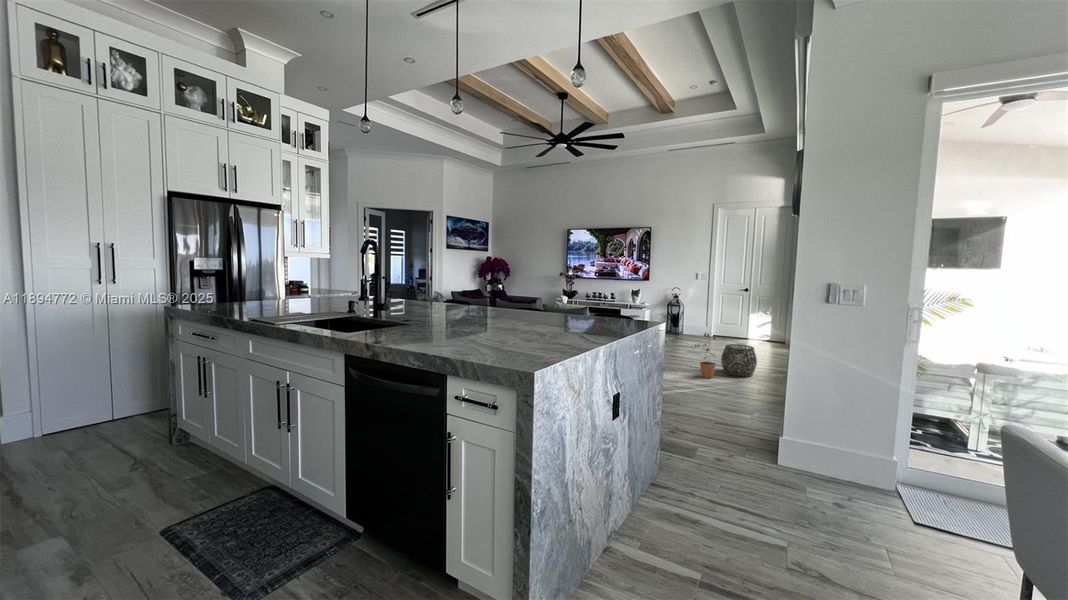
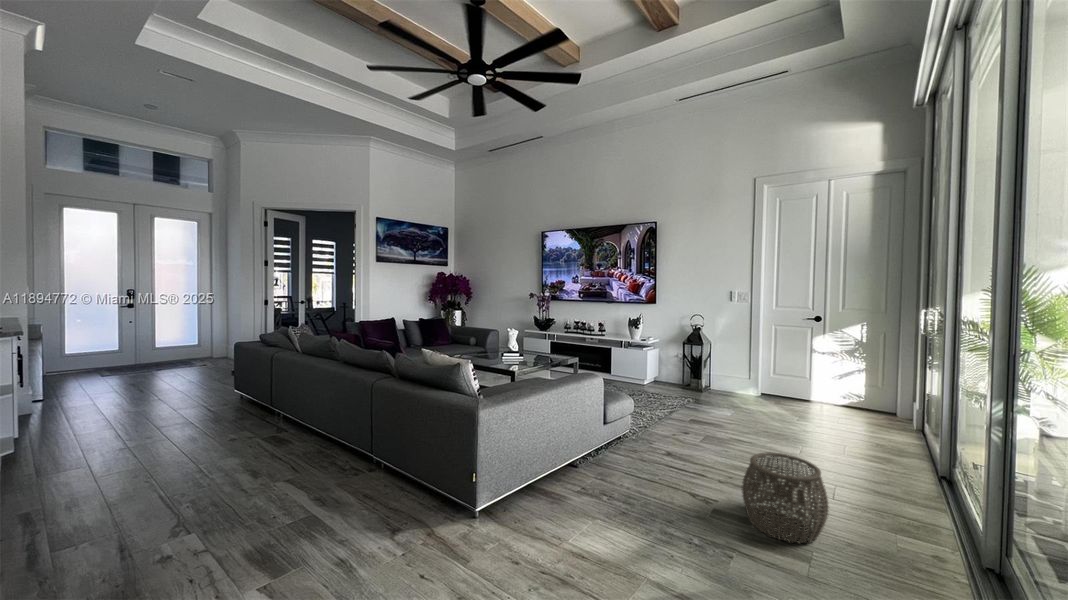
potted plant: present [695,333,717,378] -> none [672,433,724,546]

